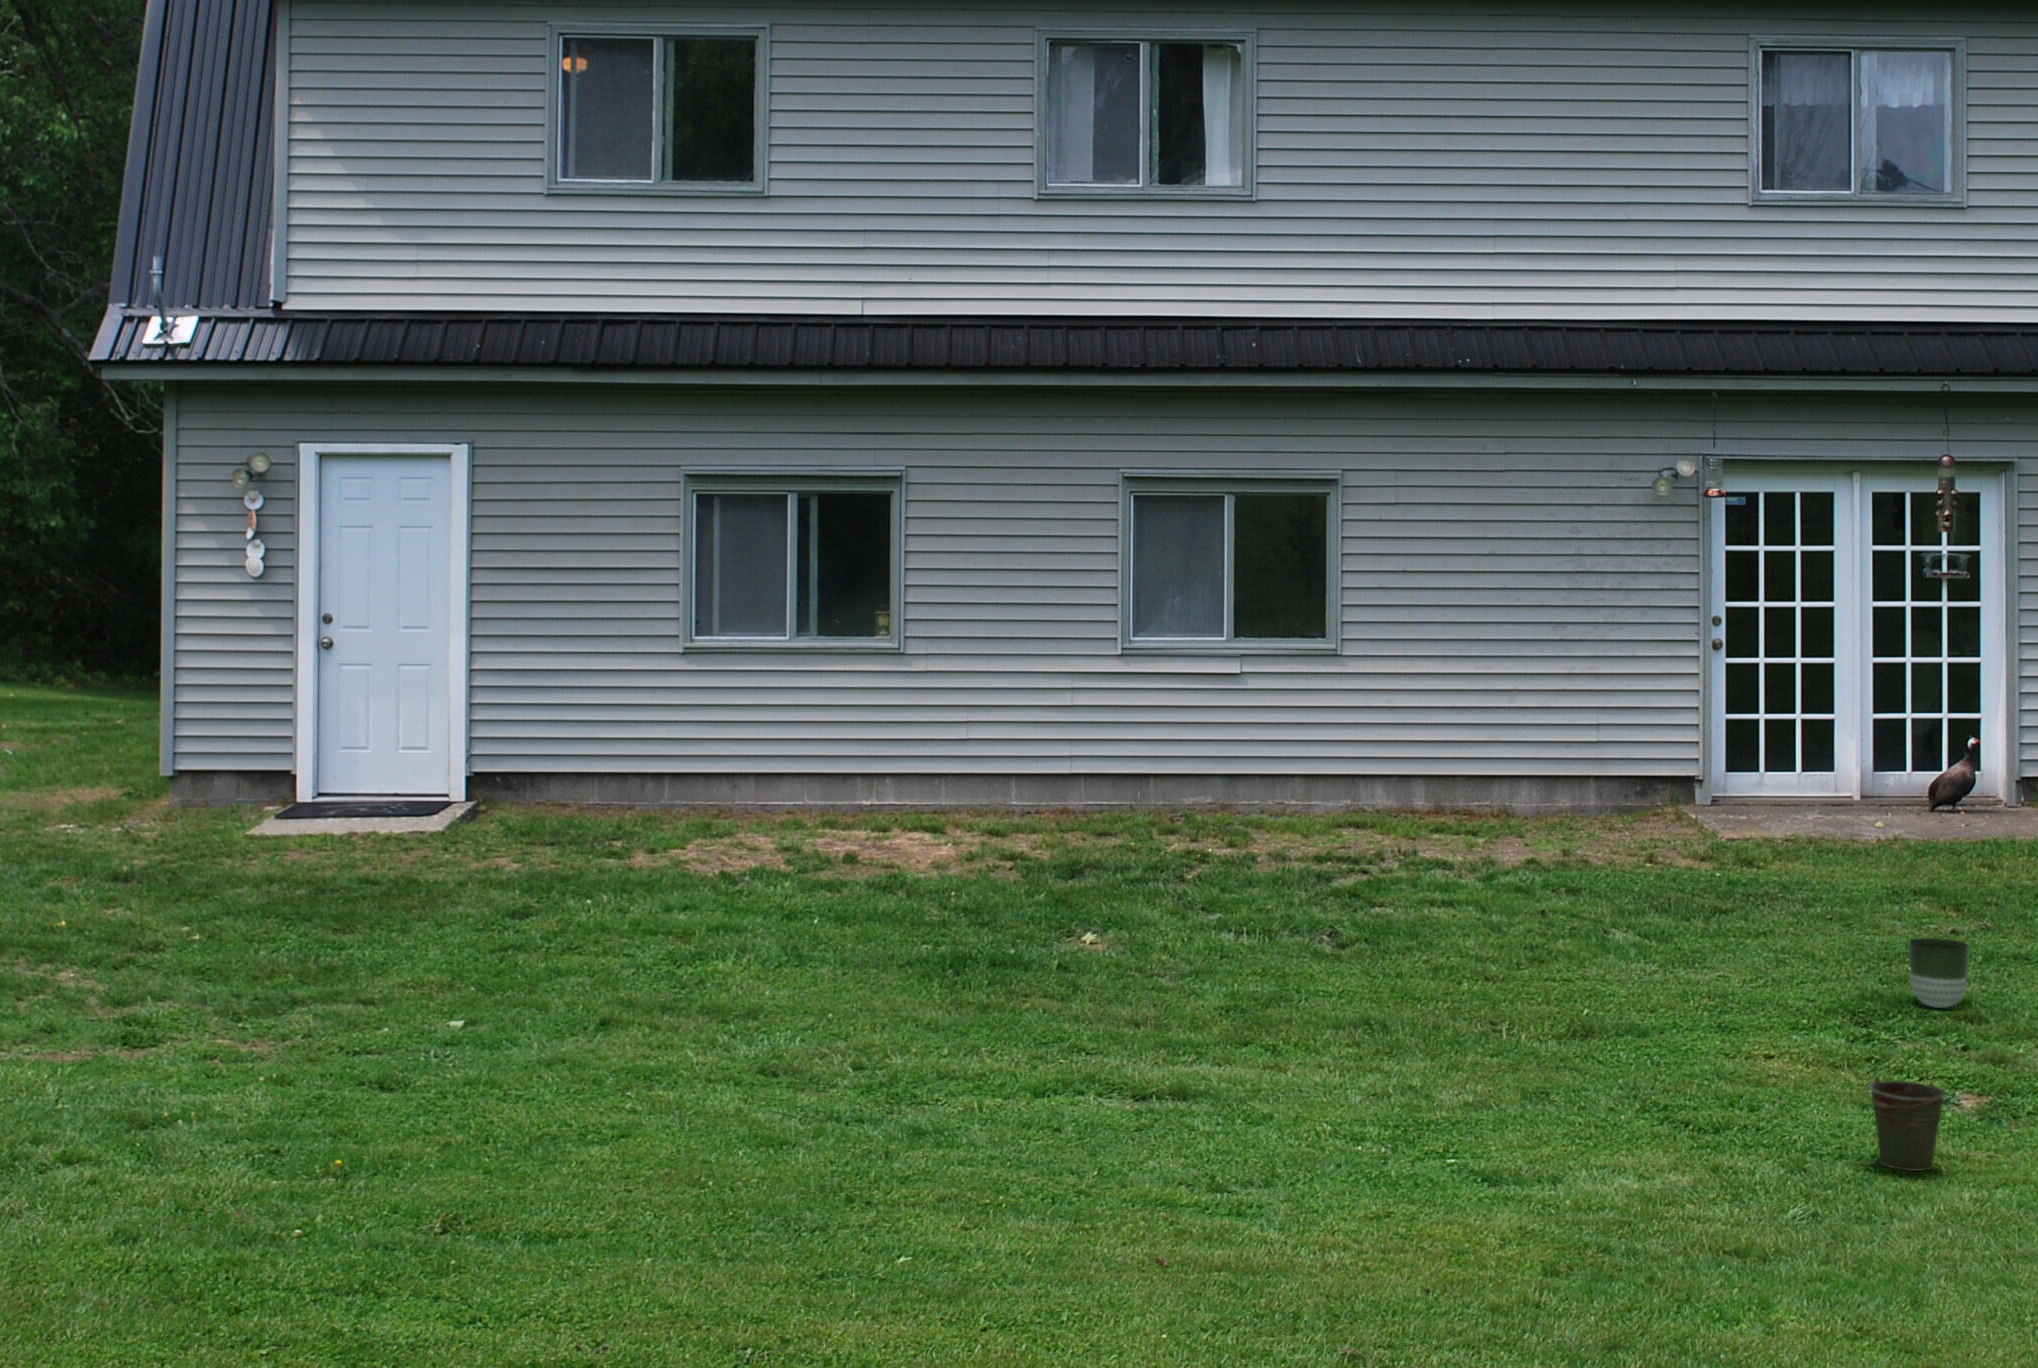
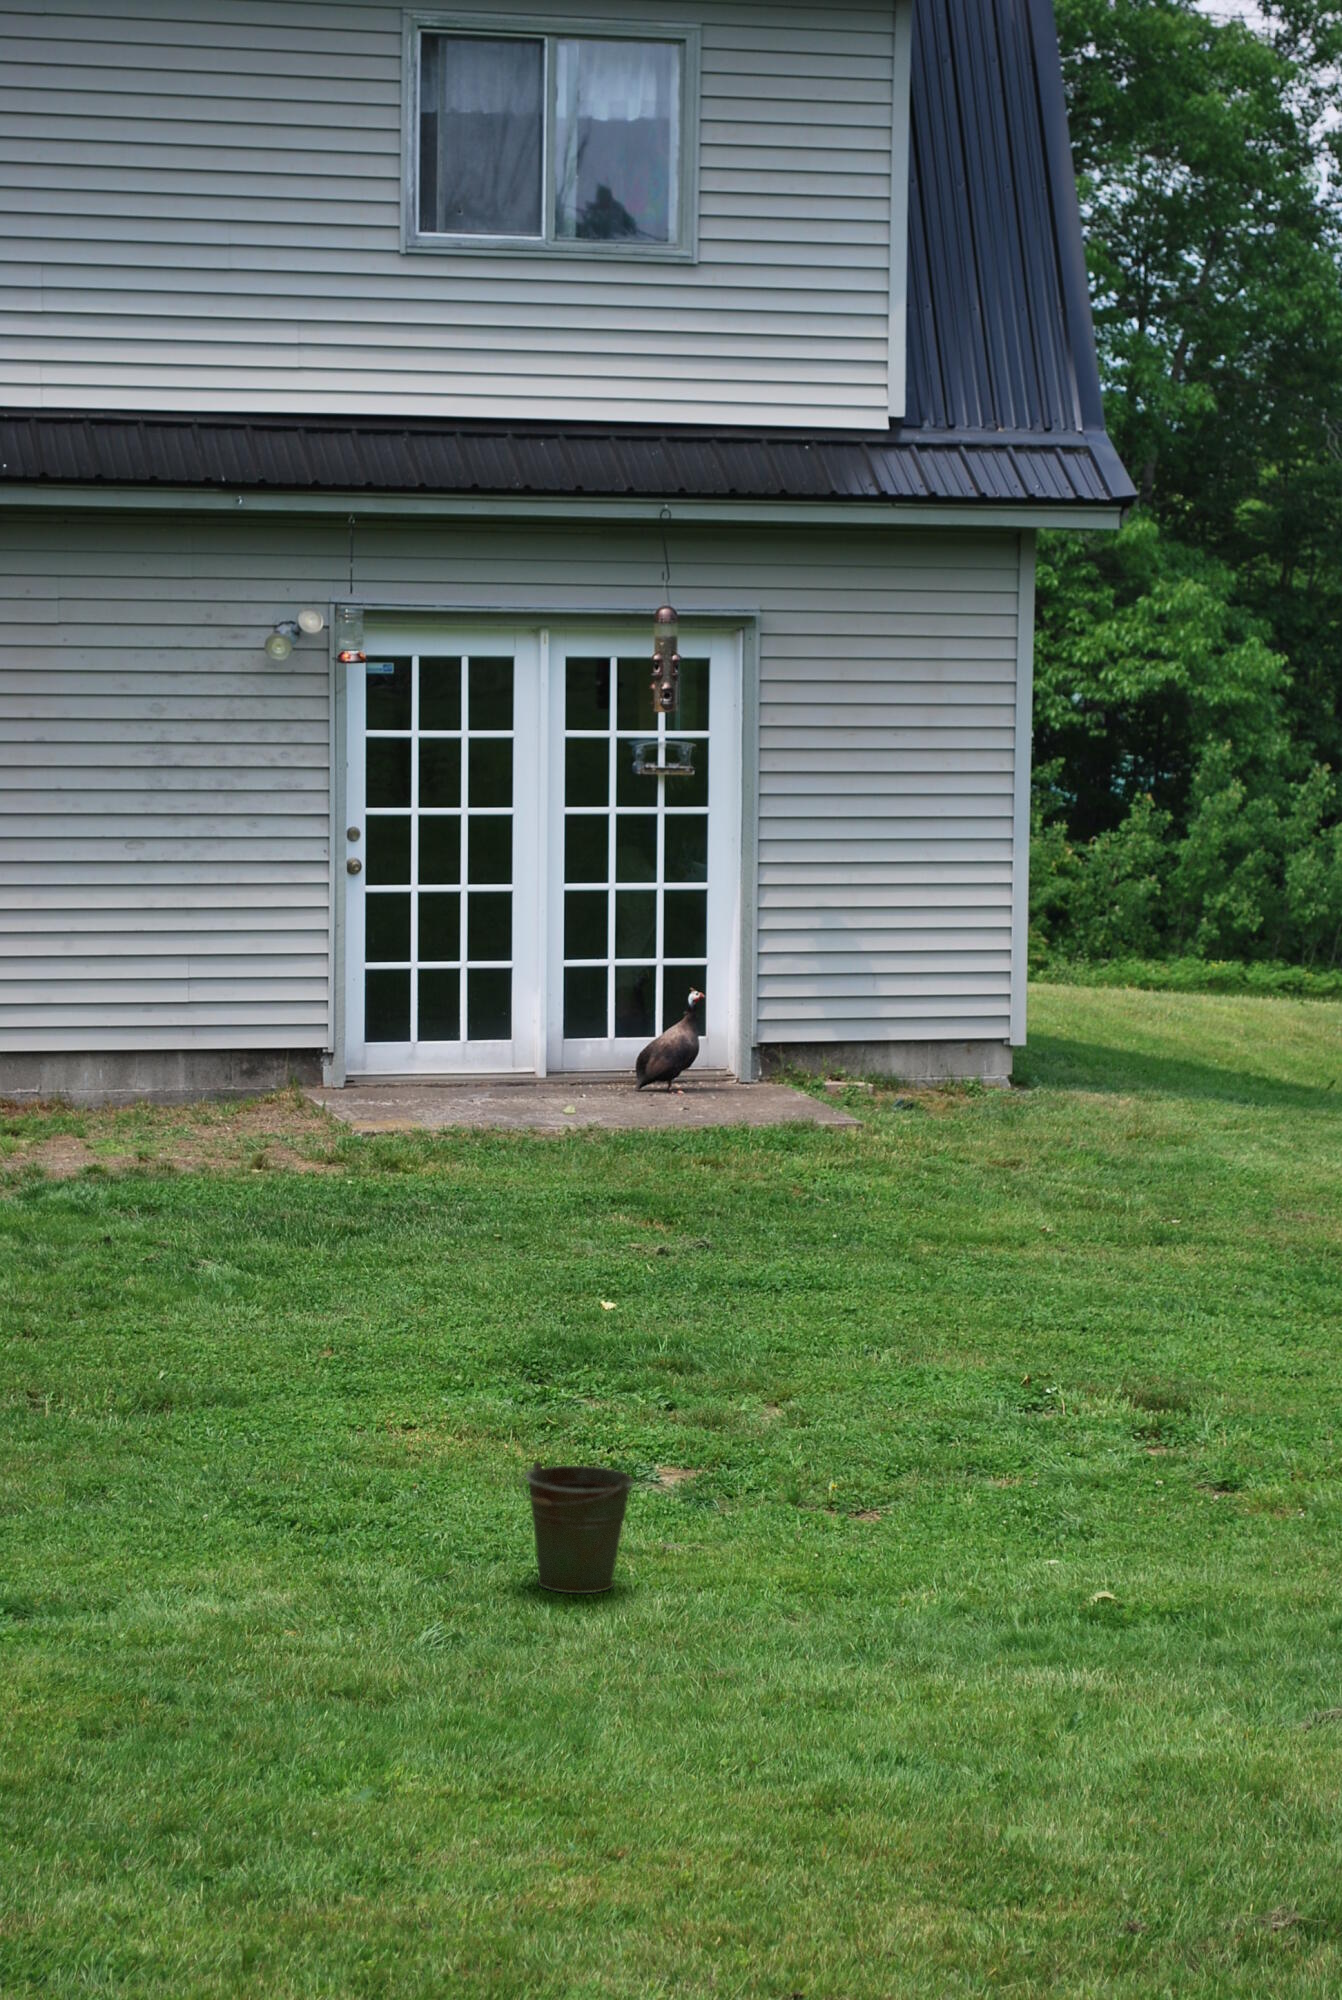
planter: present [1908,938,1969,1008] -> none [596,1259,677,1355]

